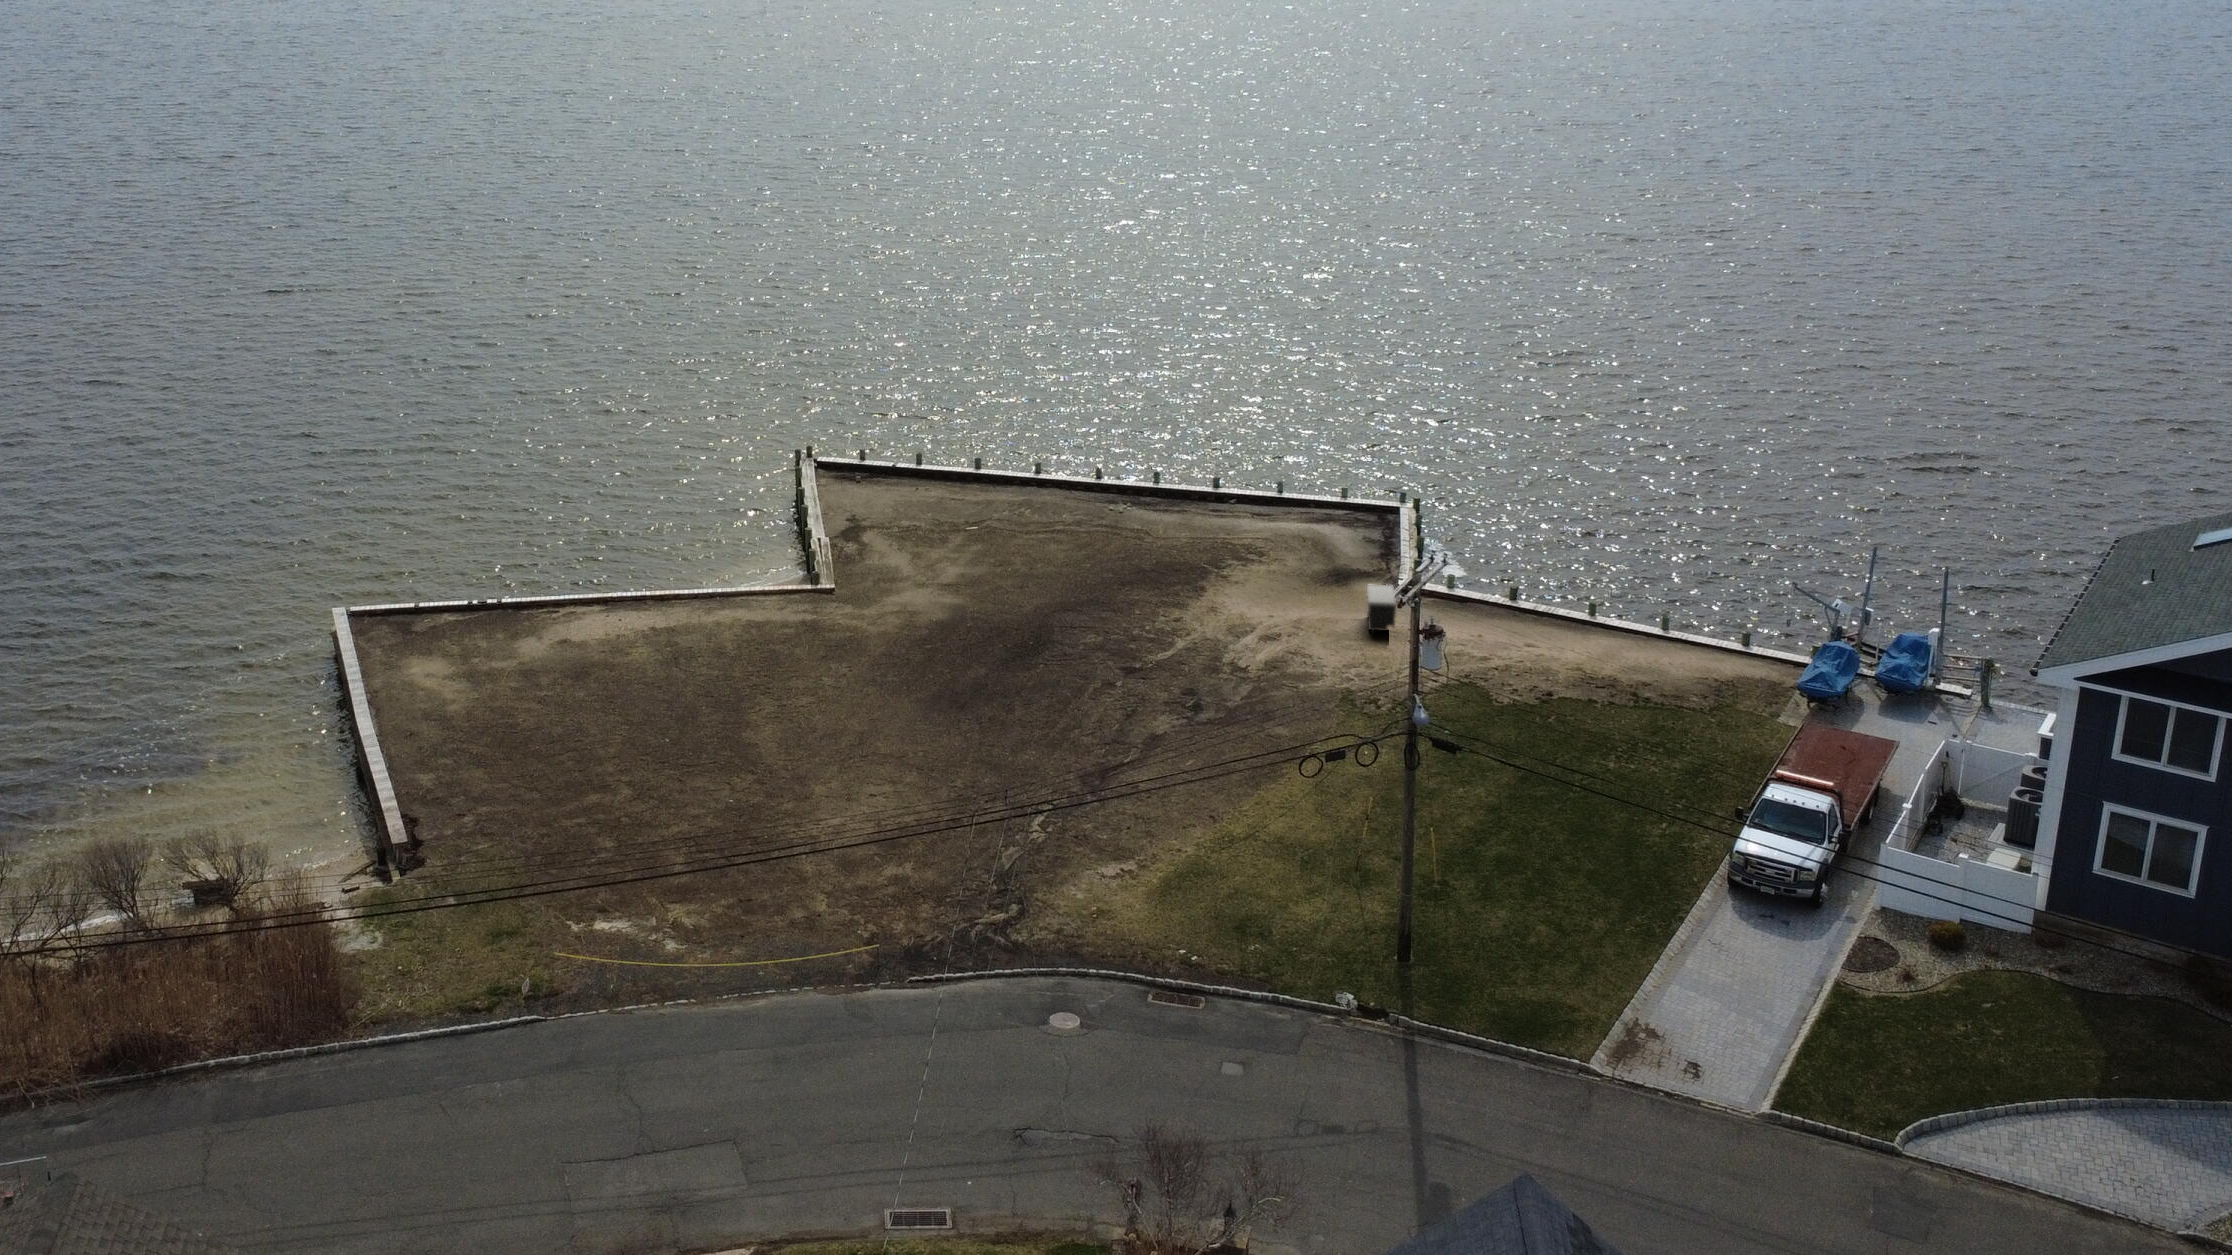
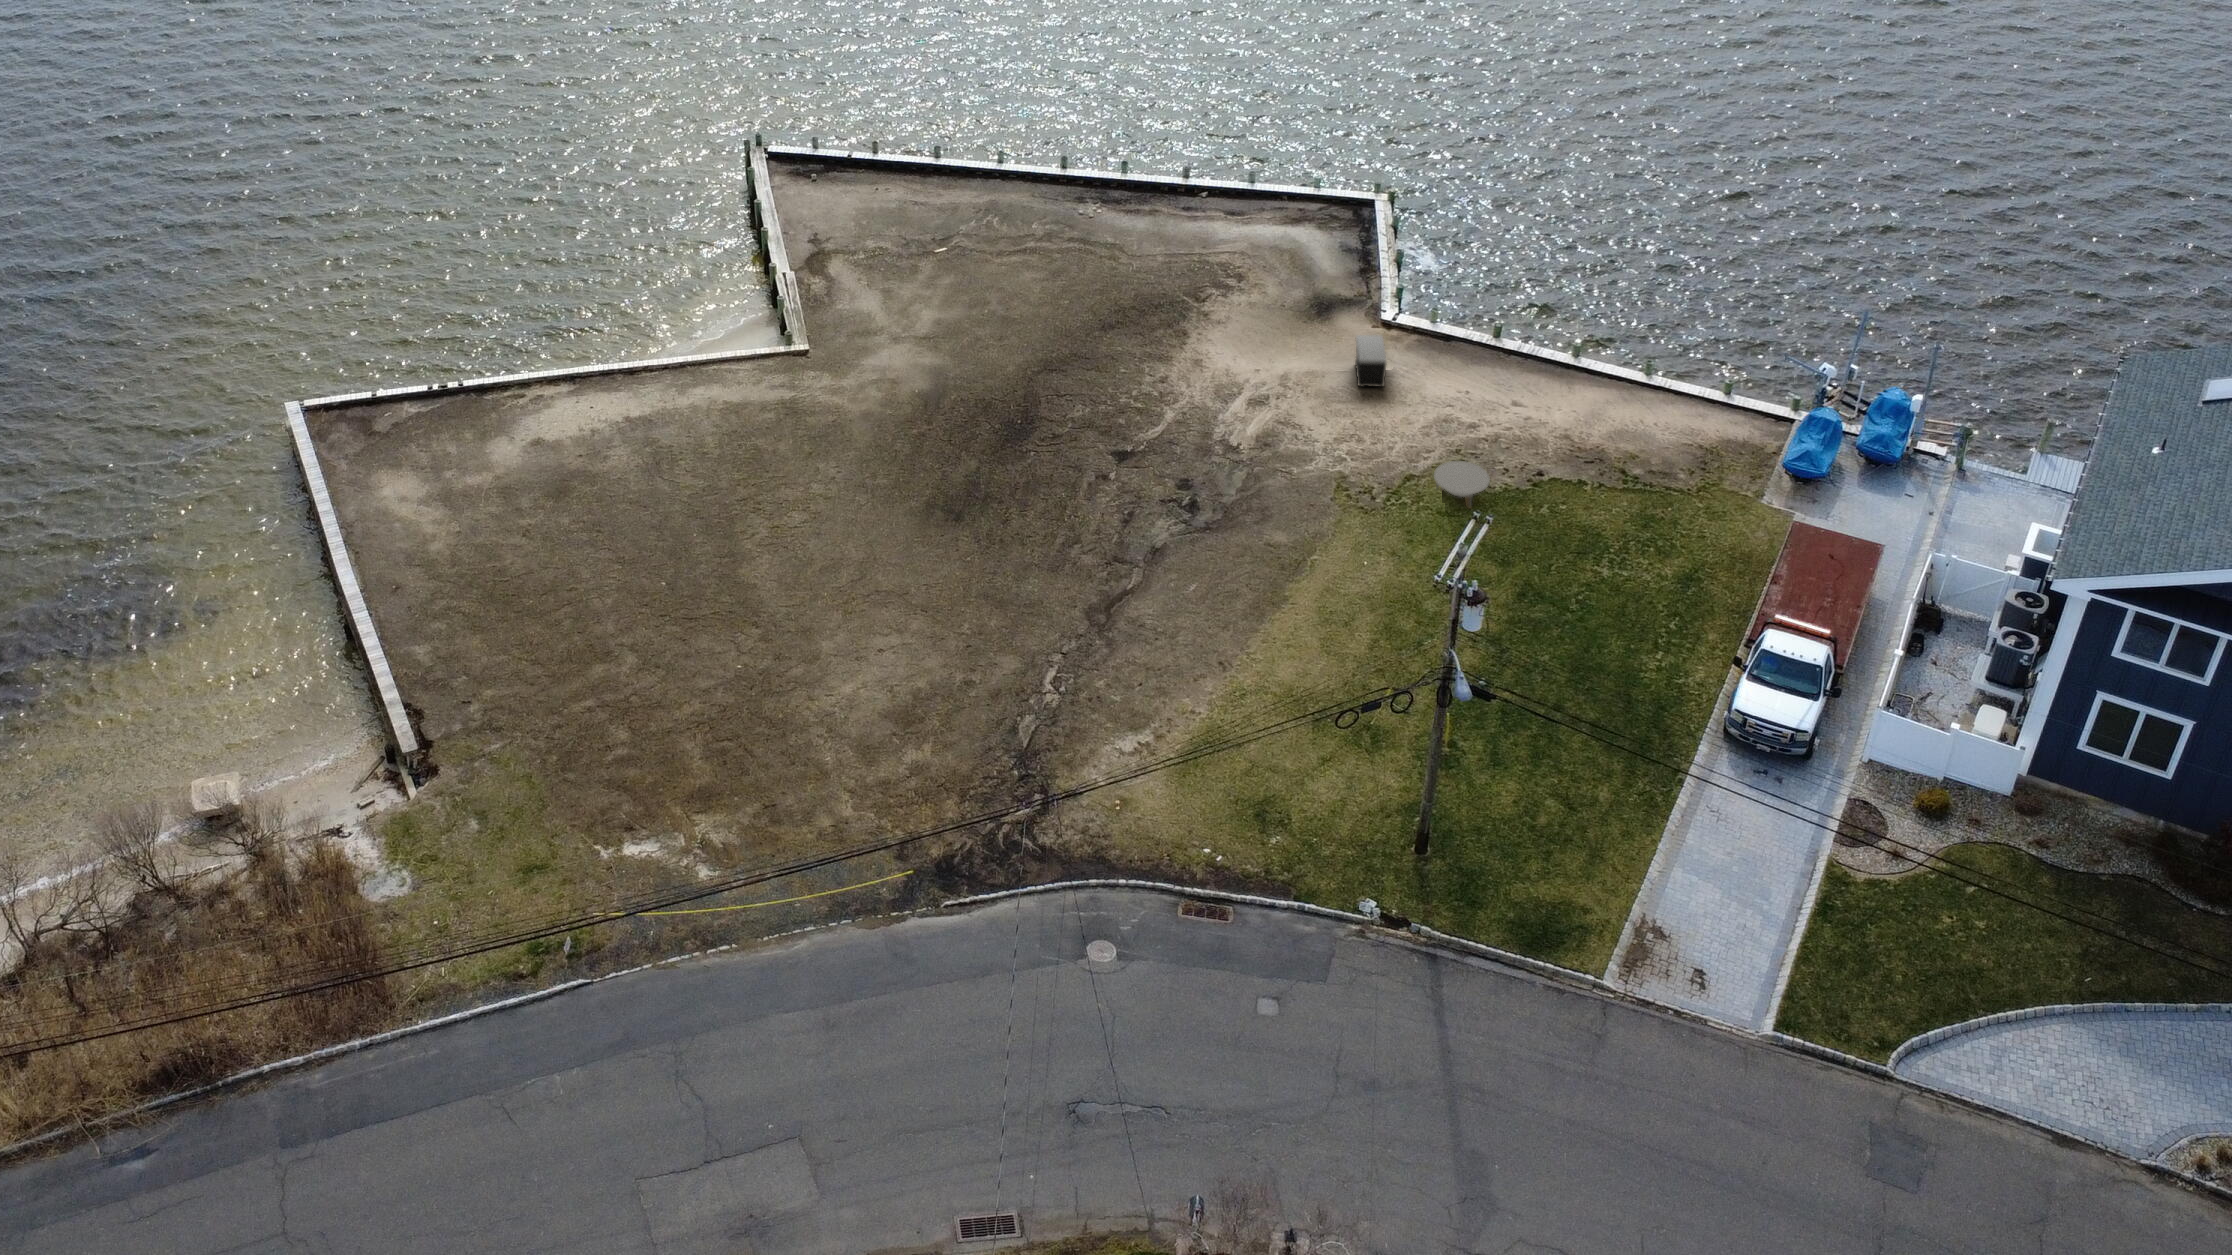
round table: none [1438,676,1494,719] -> present [1434,461,1490,509]

